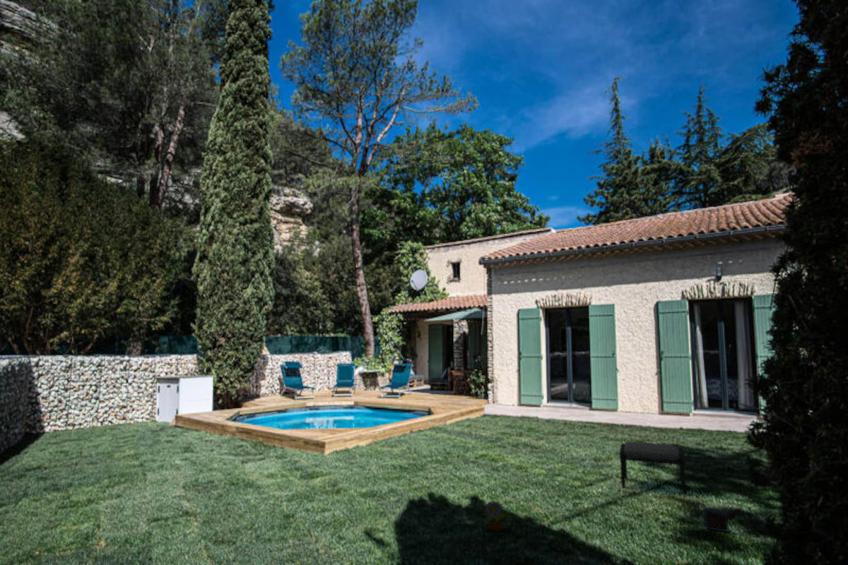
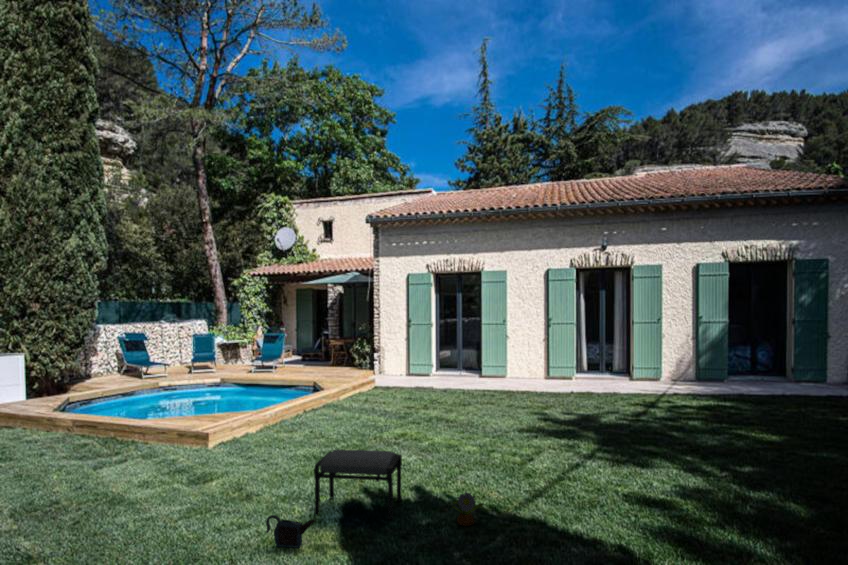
ottoman: present [620,442,686,494] -> present [314,449,402,519]
watering can: present [694,503,741,532] -> present [266,515,316,548]

